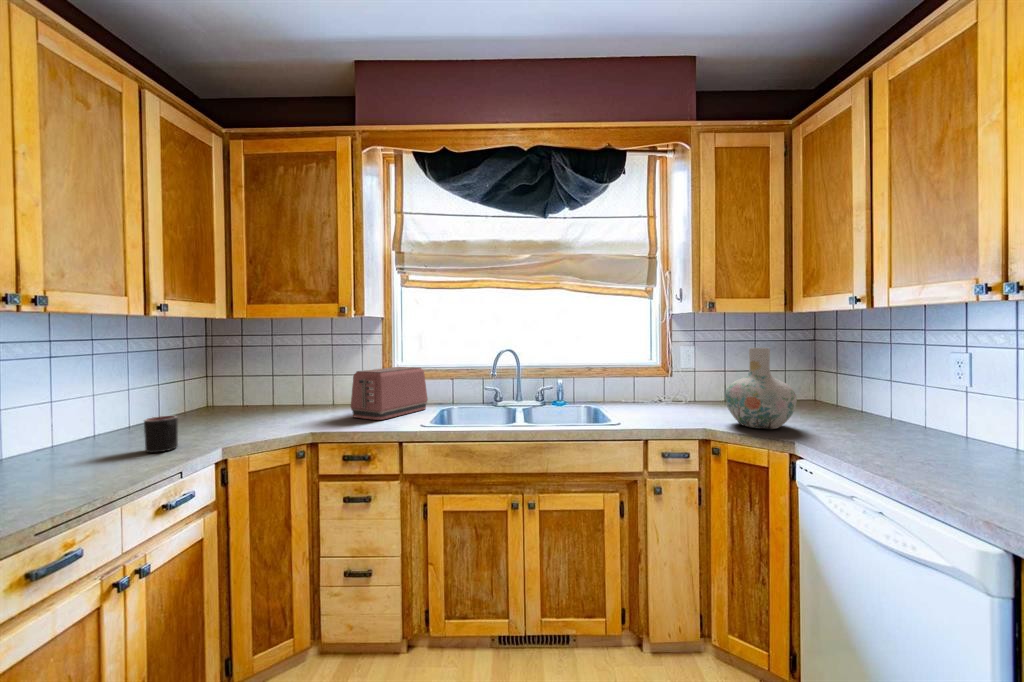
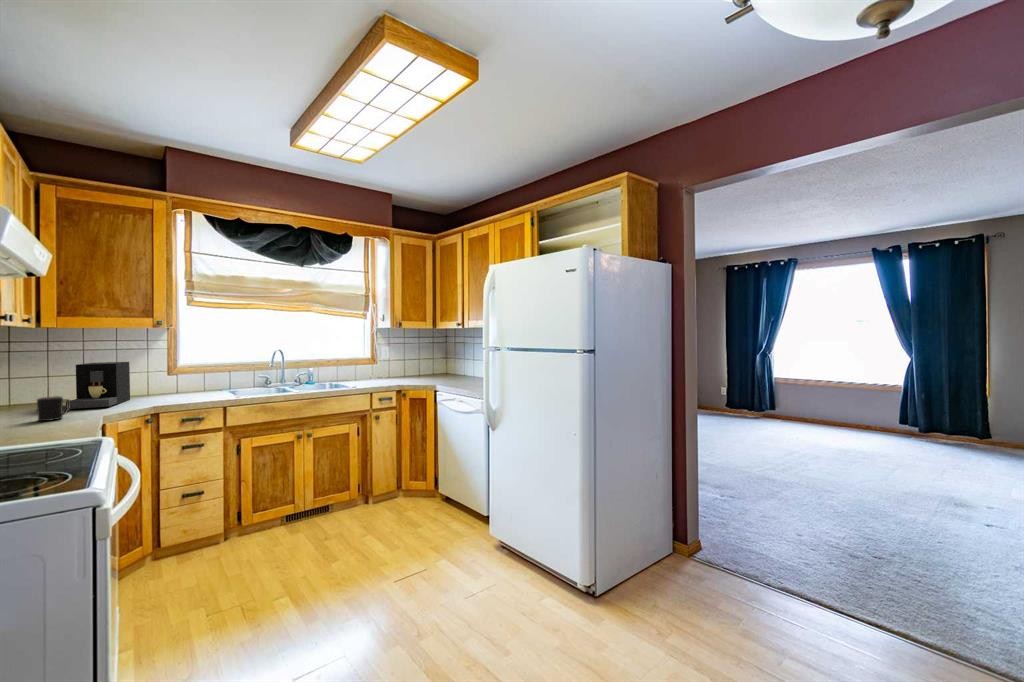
vase: present [725,348,796,429] -> none [407,346,437,383]
coffee maker: none [232,363,327,428] -> present [66,362,130,409]
toaster: present [351,367,428,420] -> none [162,363,217,399]

